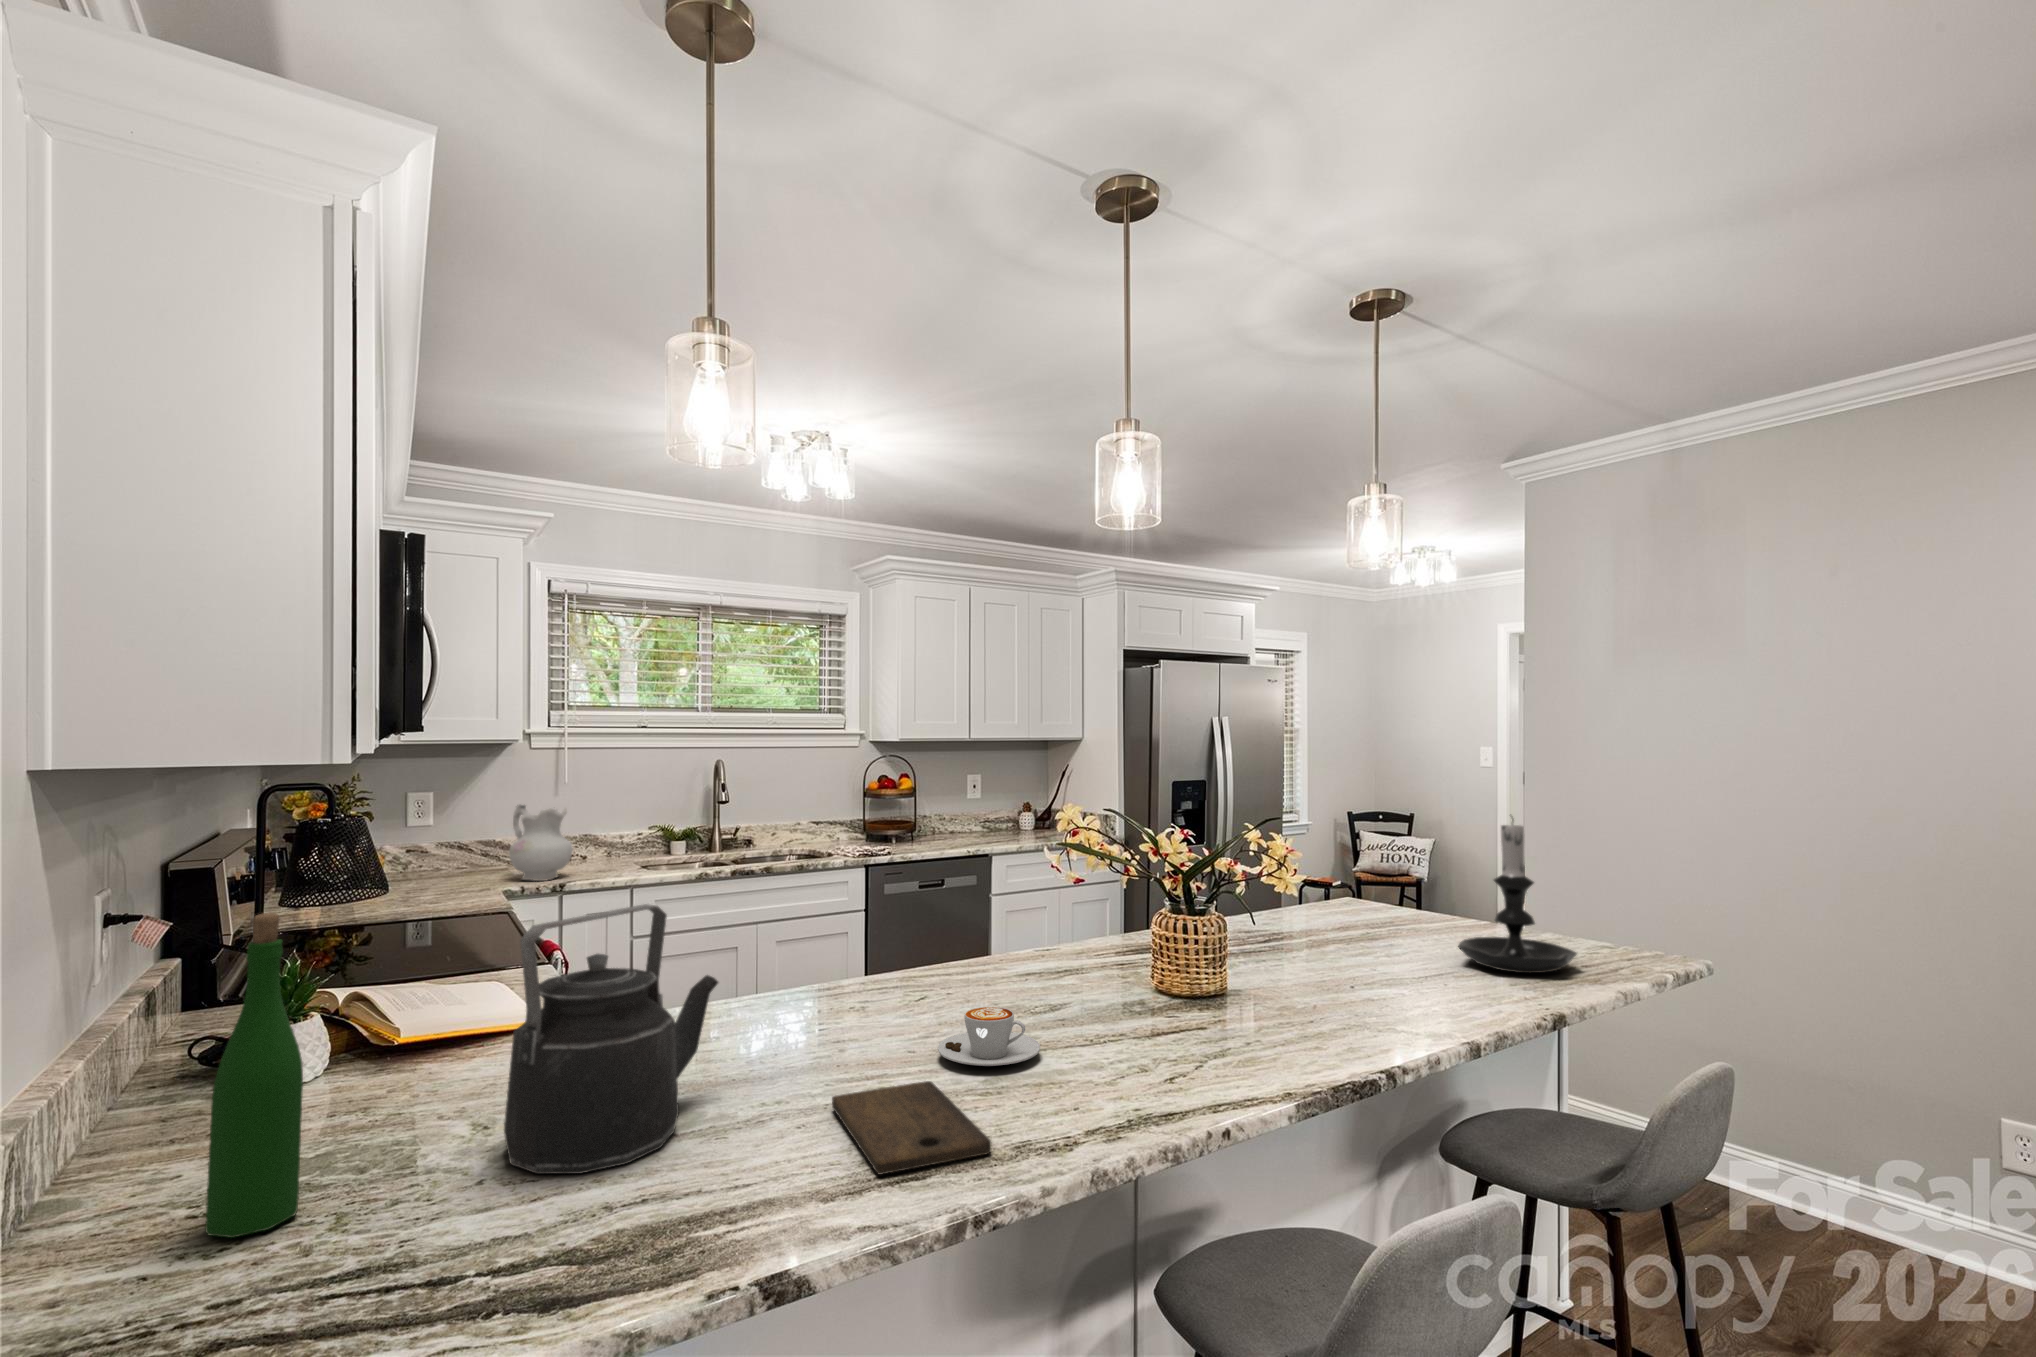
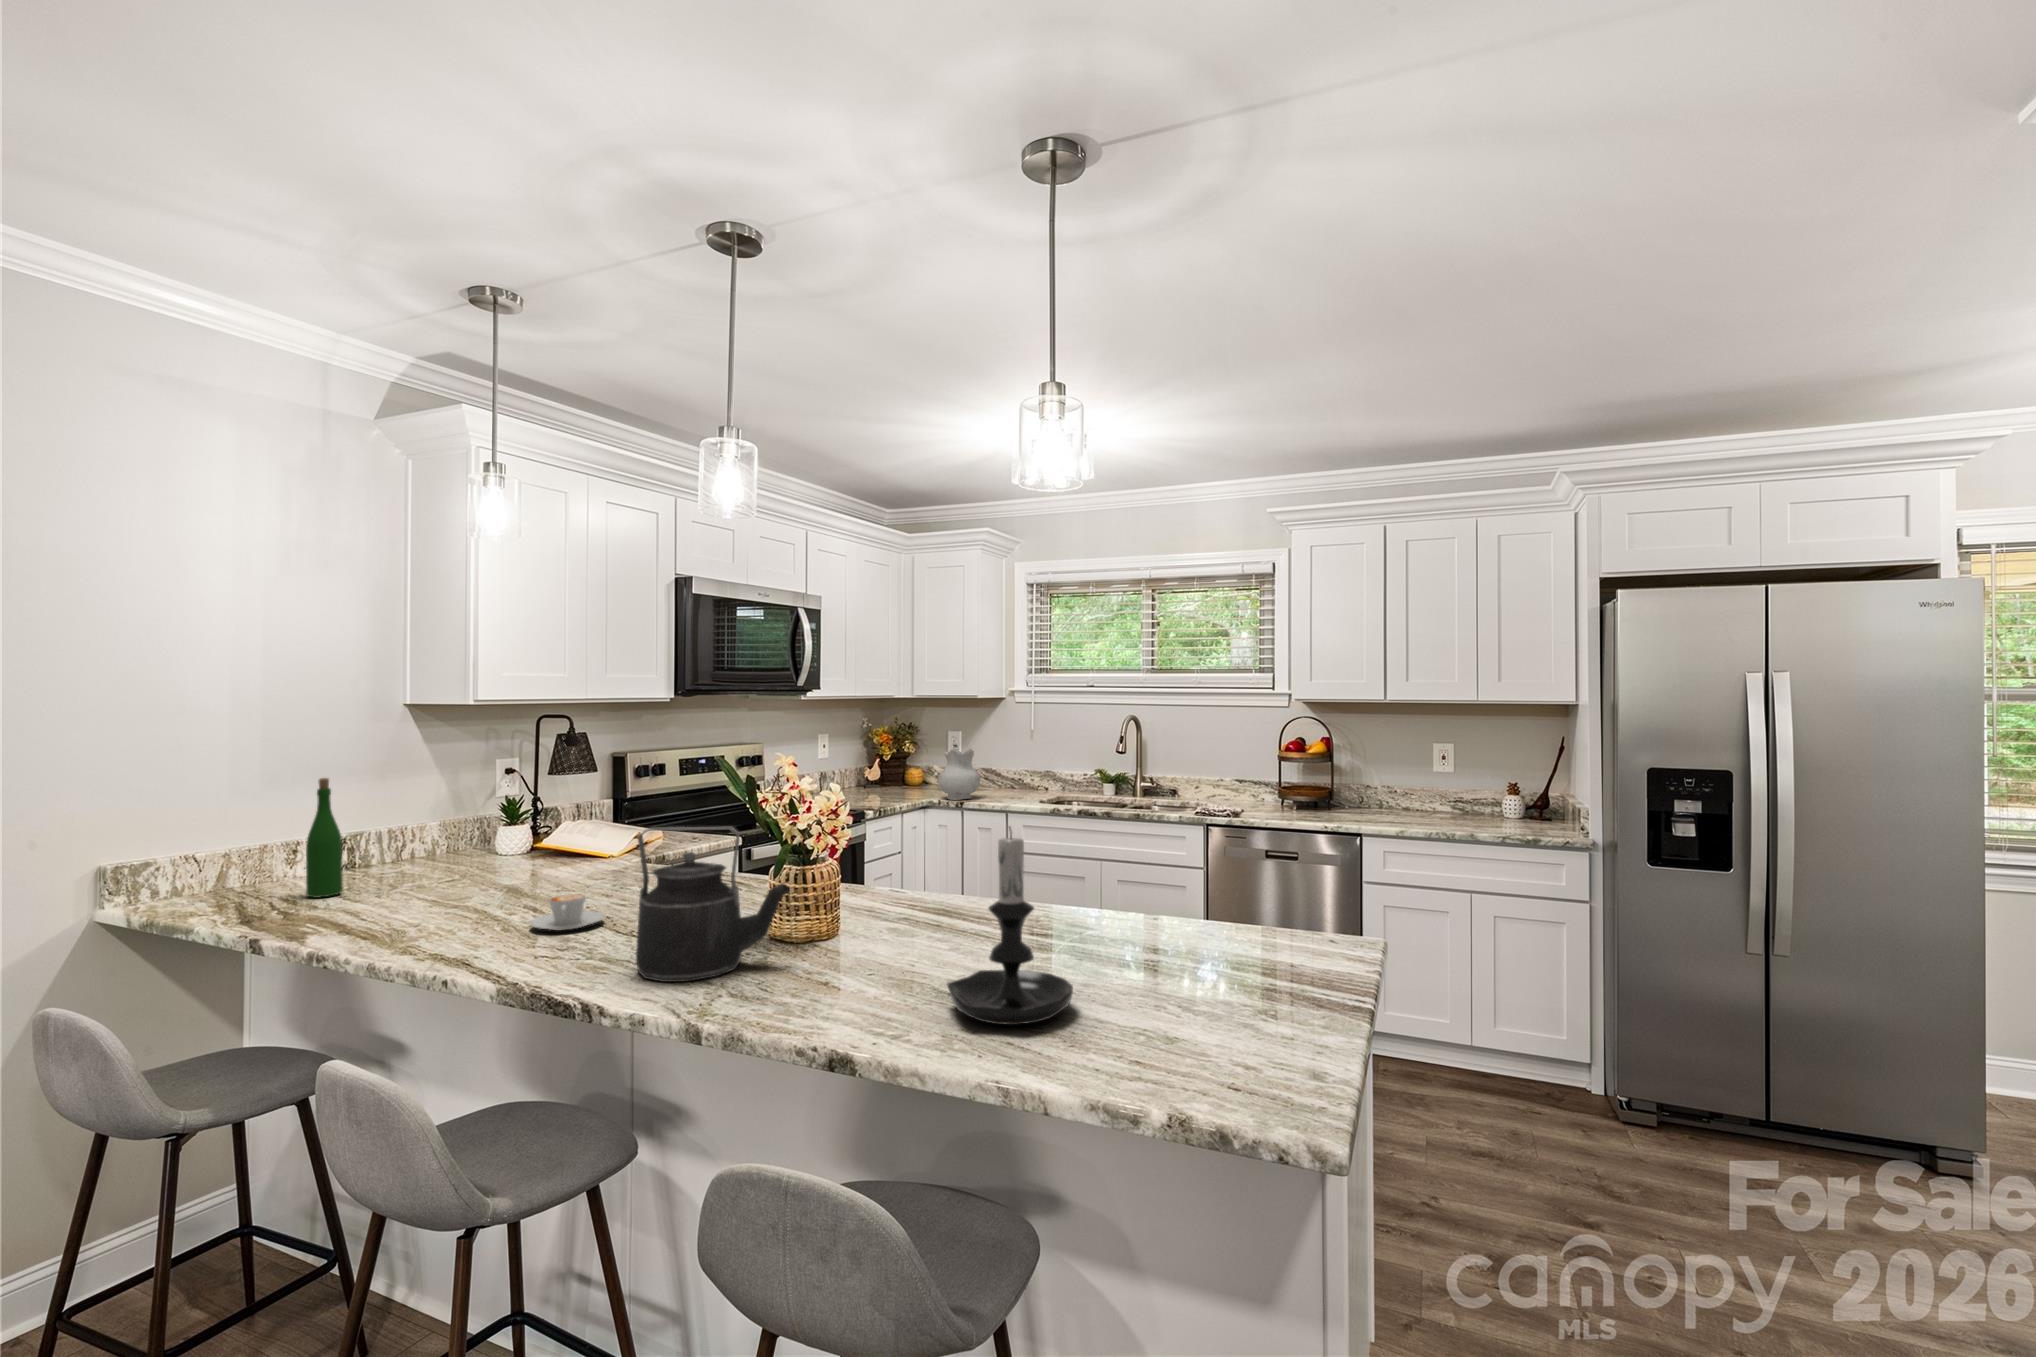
kettle: present [504,904,718,1174] -> present [636,827,790,982]
cutting board: present [832,1081,991,1175] -> none [358,913,492,950]

